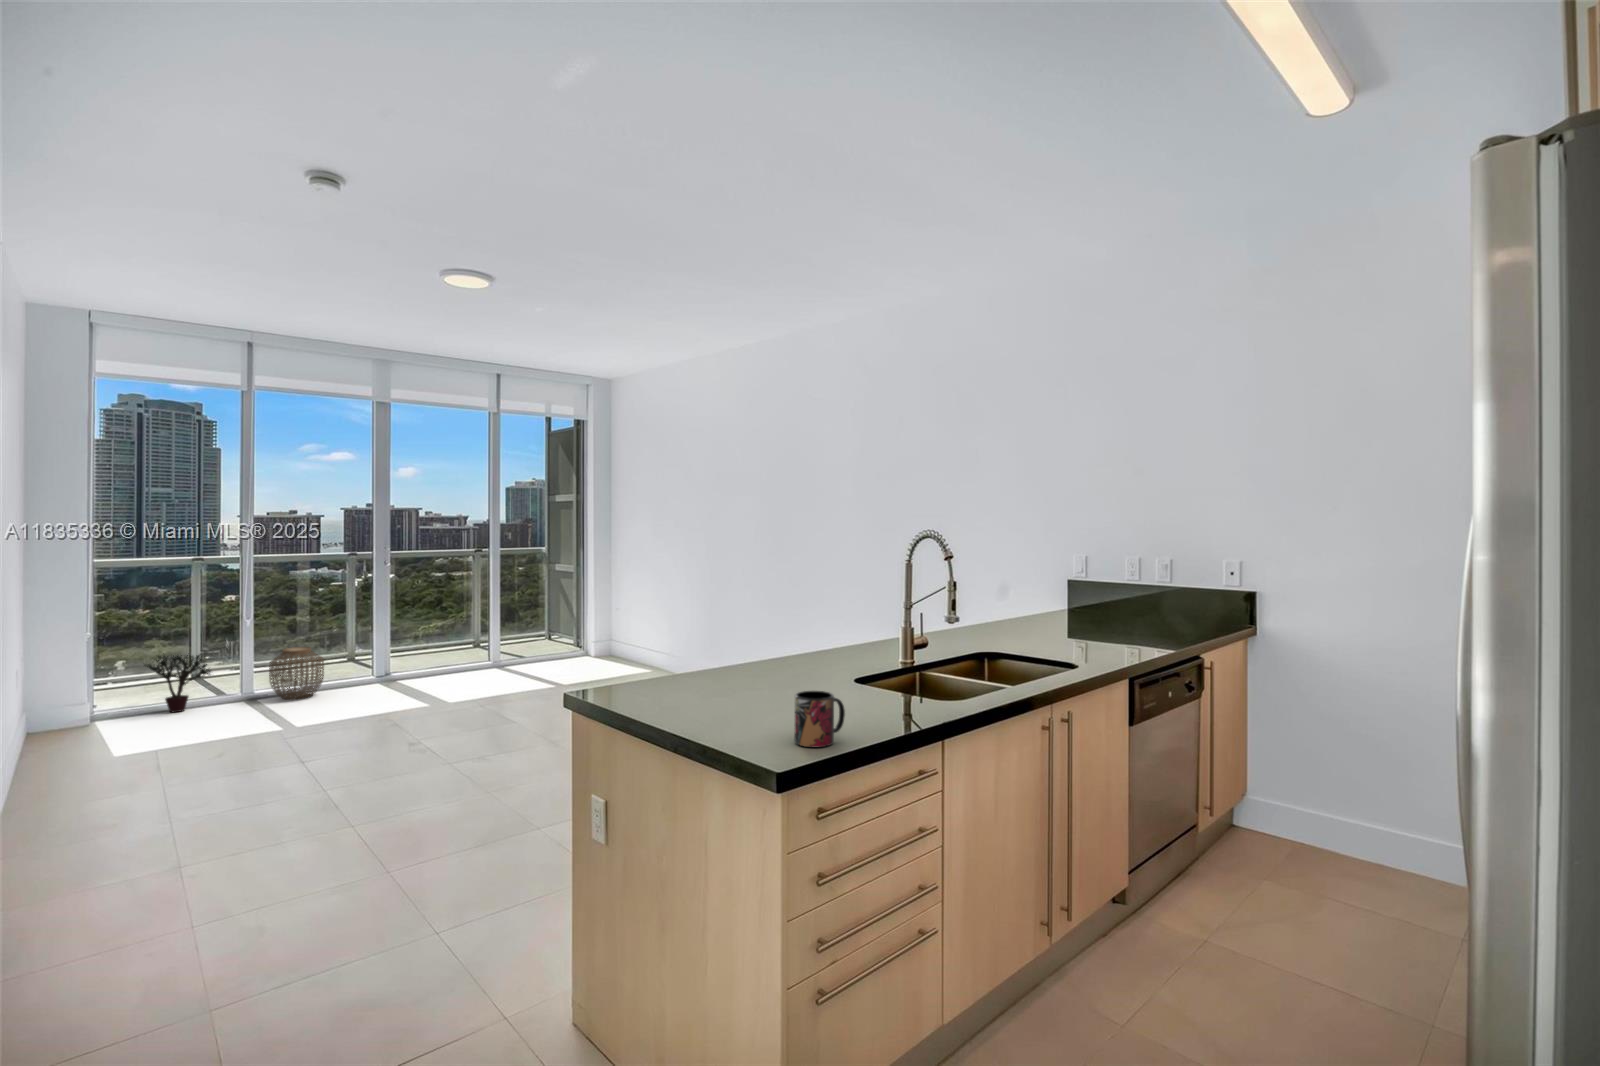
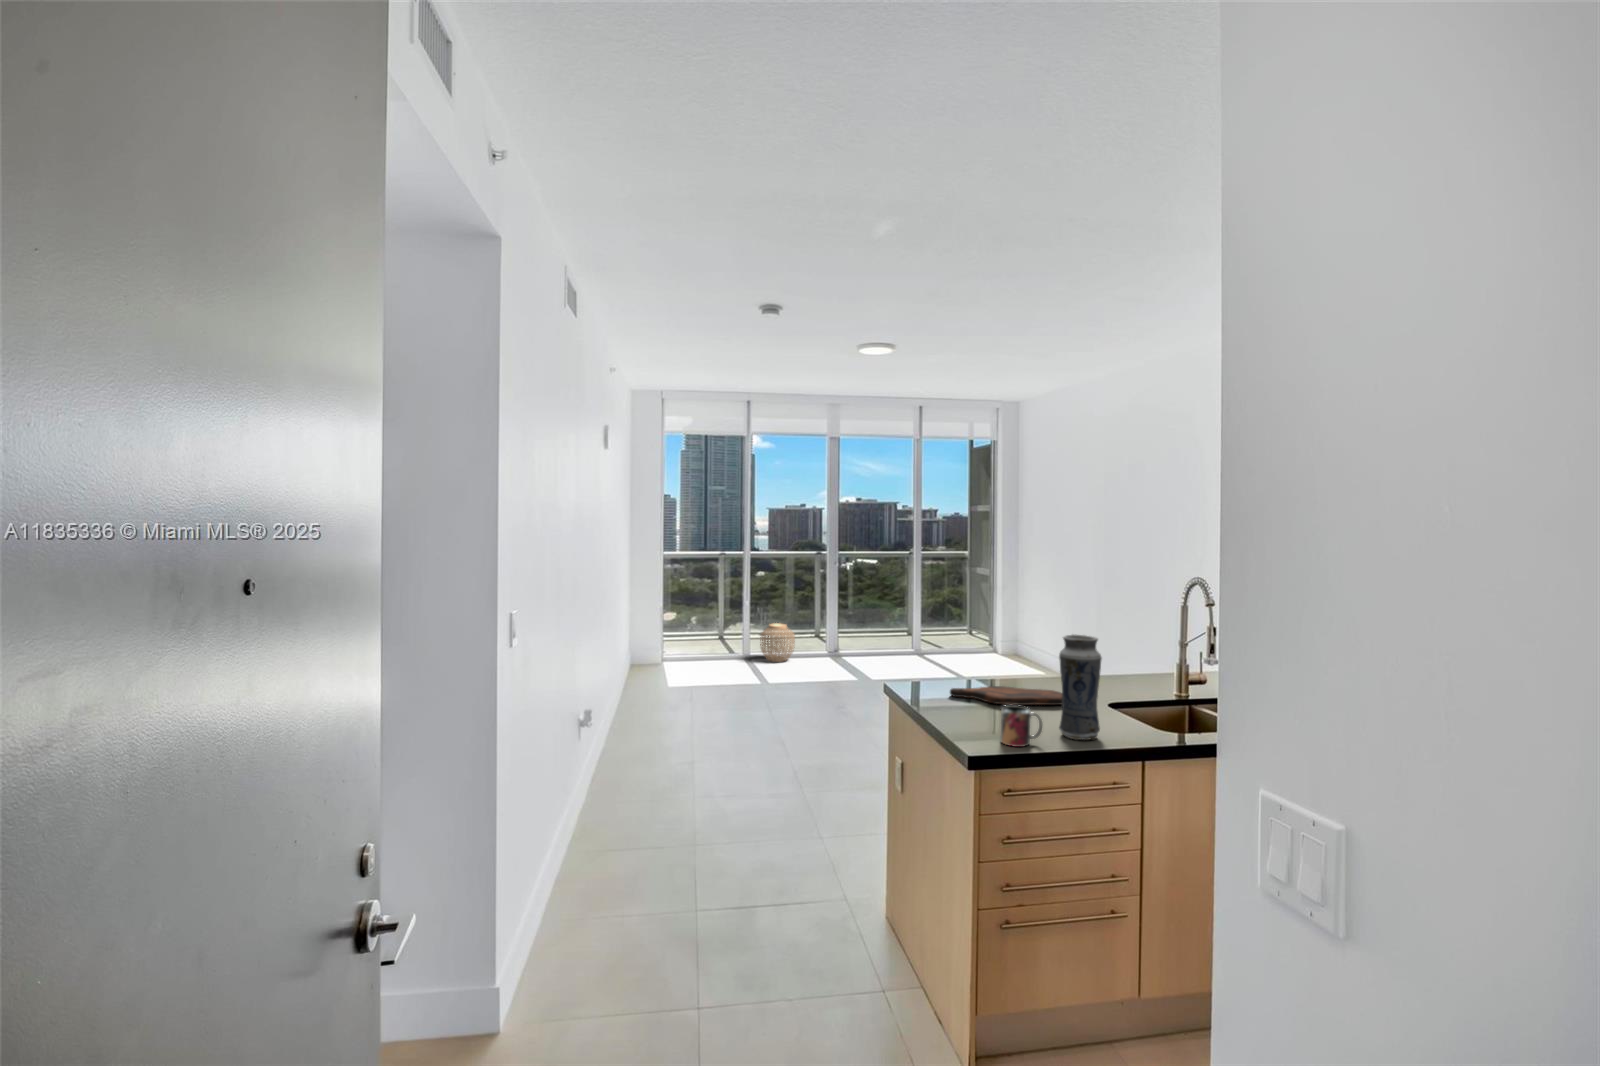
vase: none [846,591,898,725] -> present [1059,635,1102,740]
potted plant: present [144,655,211,712] -> none [689,620,727,661]
cutting board: none [670,672,815,697] -> present [950,686,1062,705]

